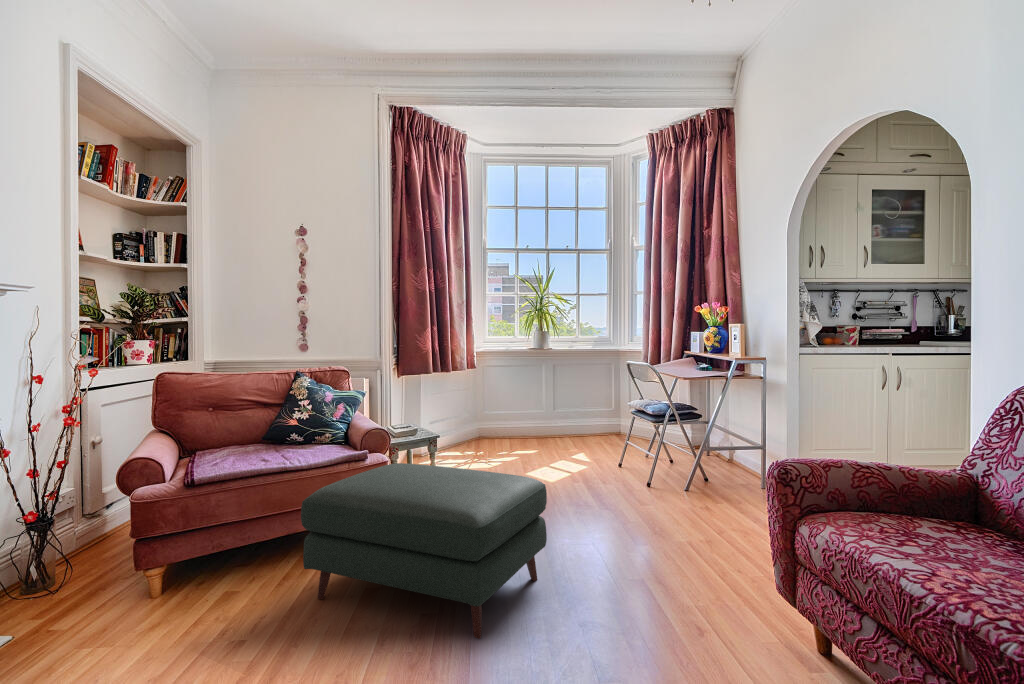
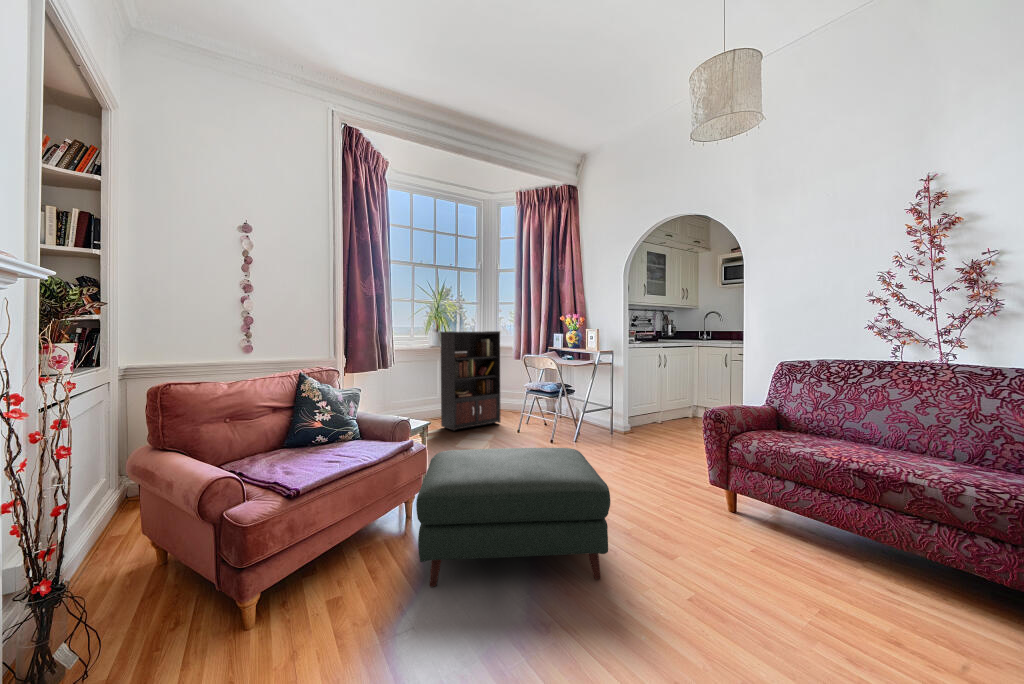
bookcase: none [536,329,615,454] -> present [441,331,501,431]

